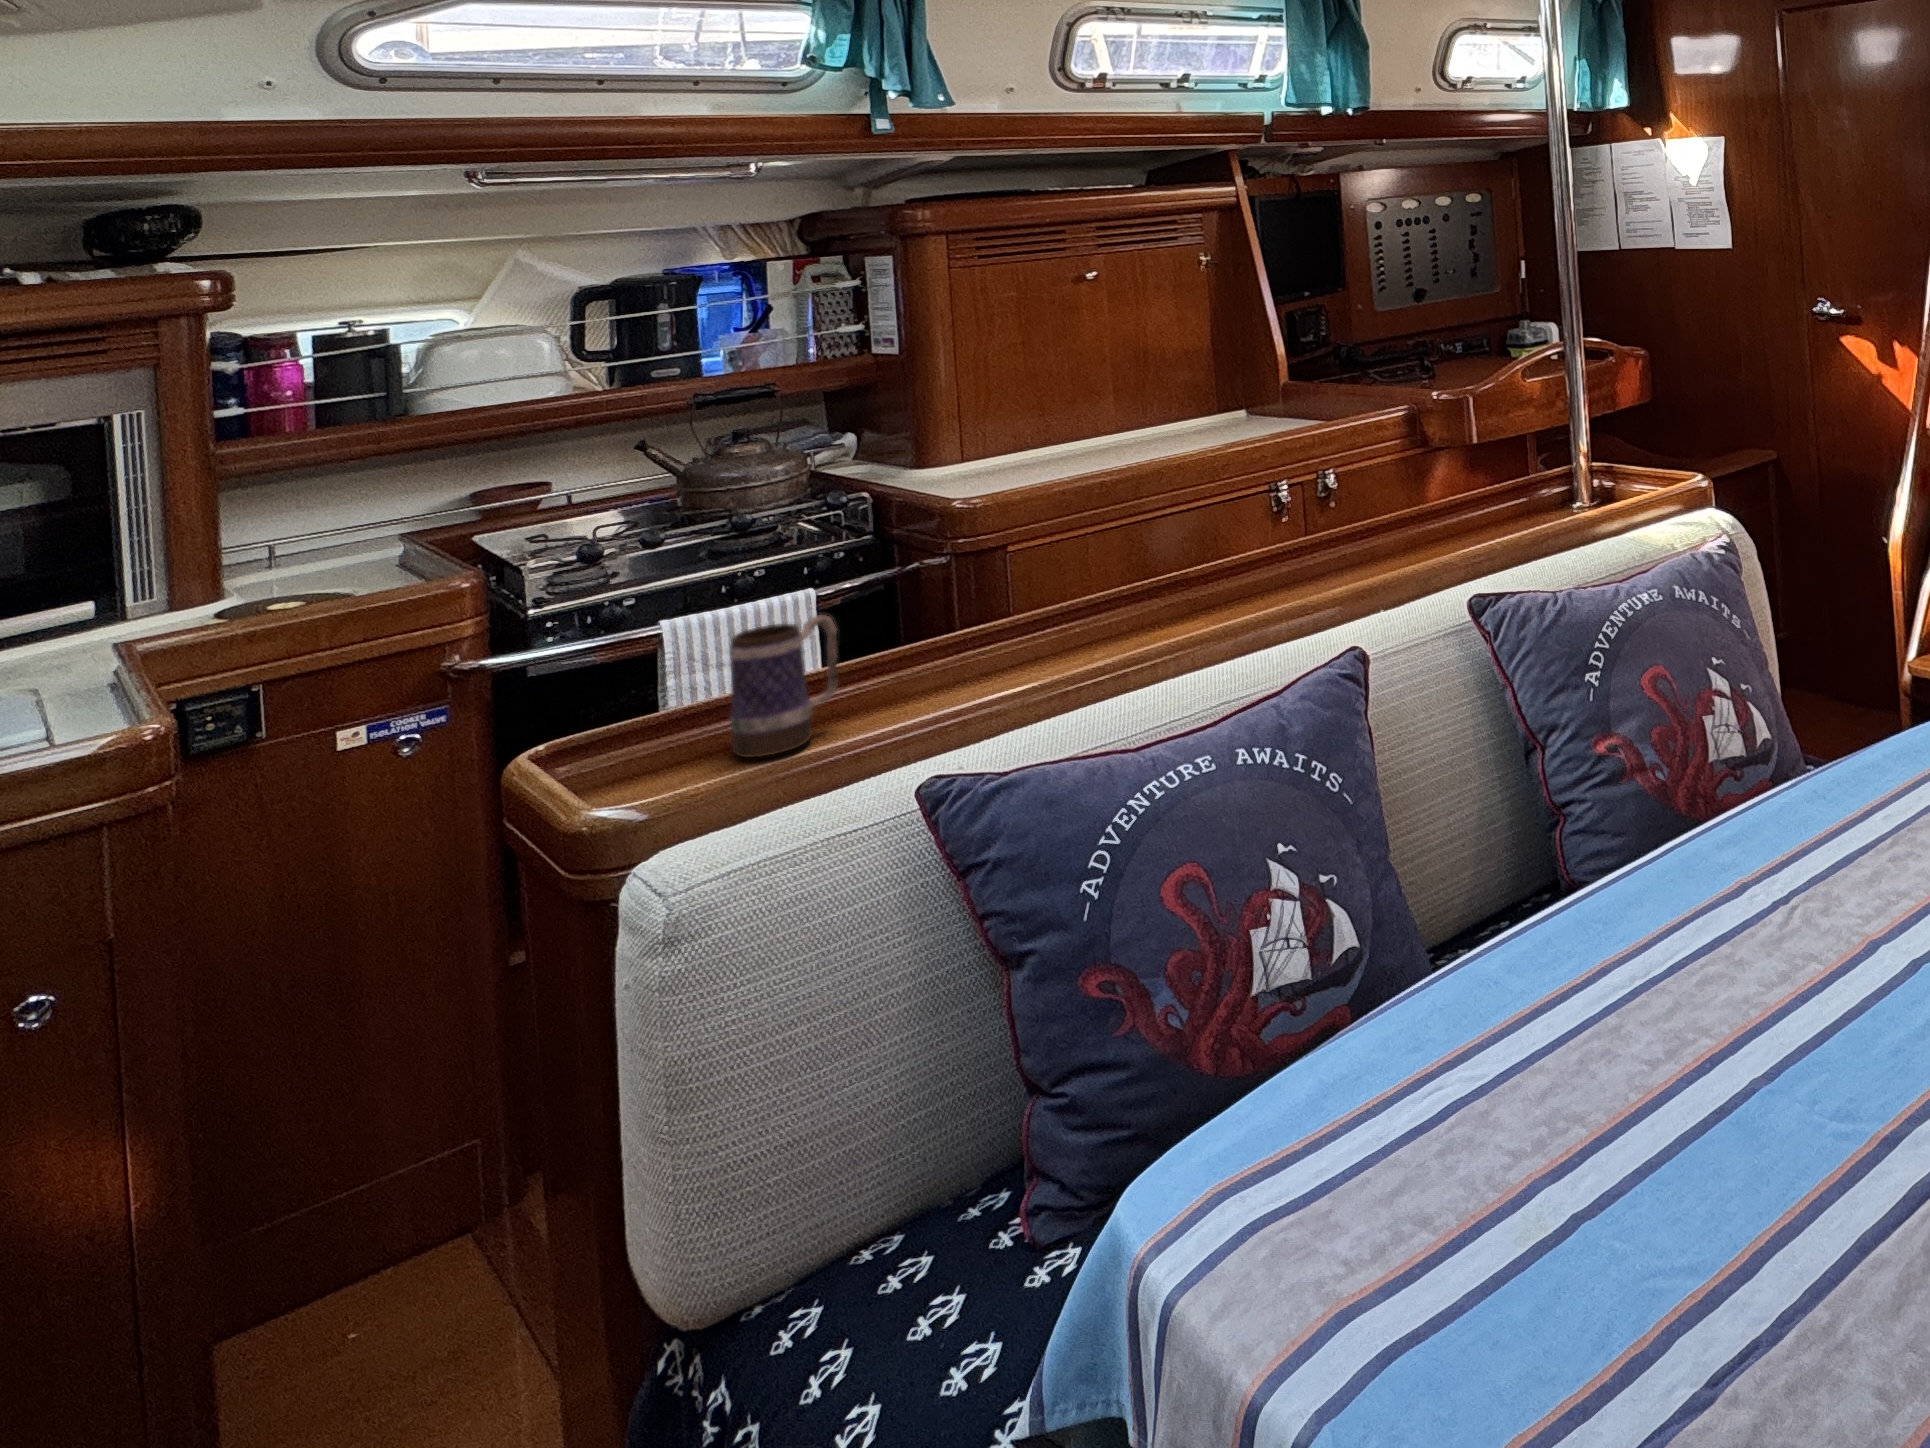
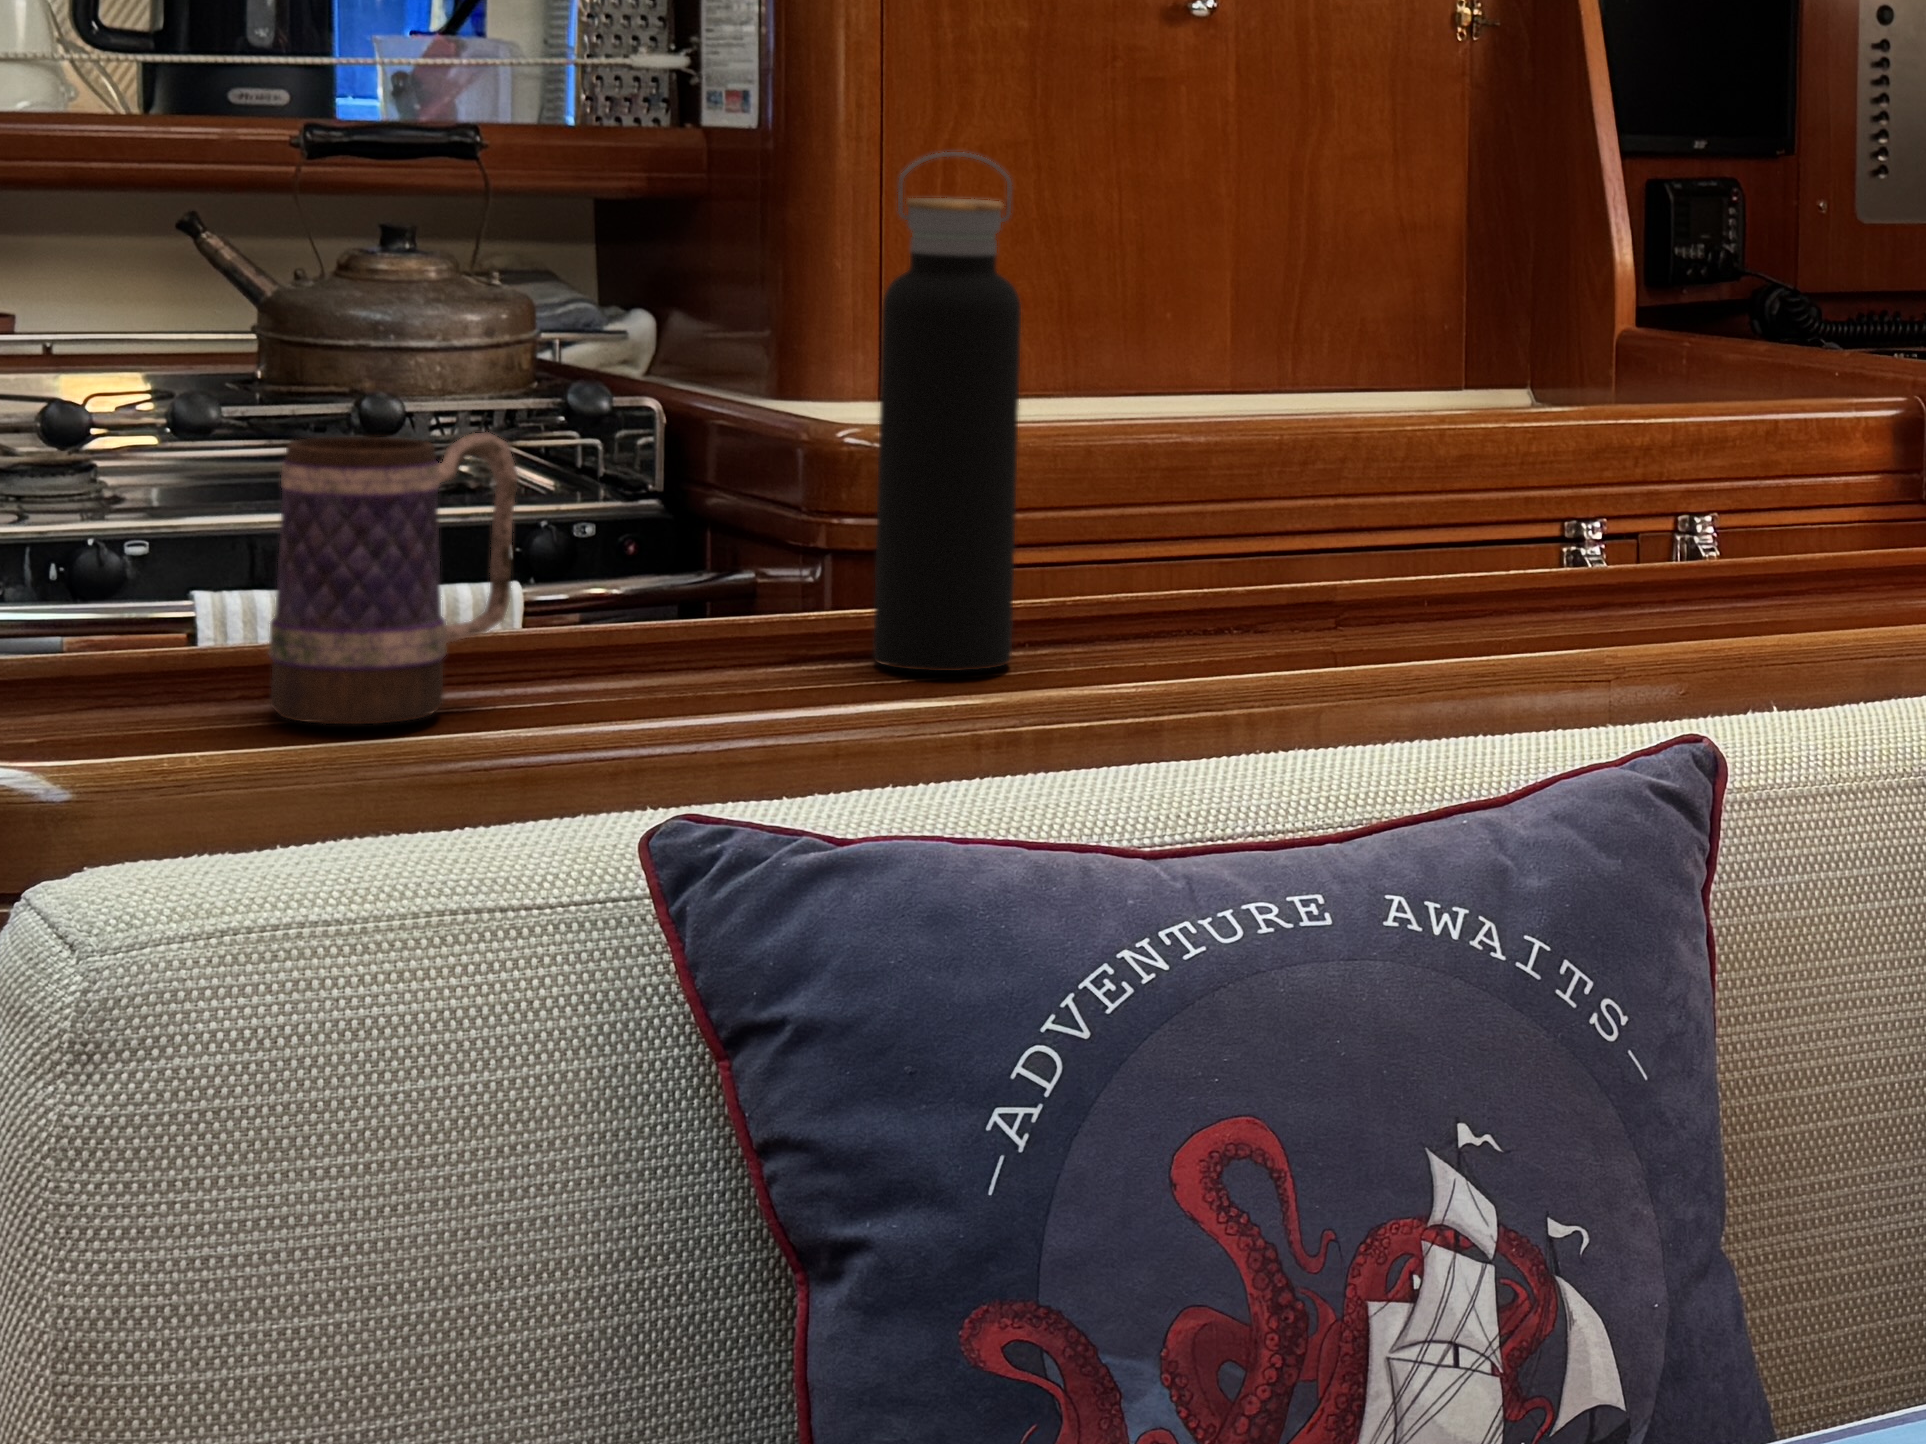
water bottle: none [990,453,1060,673] -> present [873,152,1021,671]

